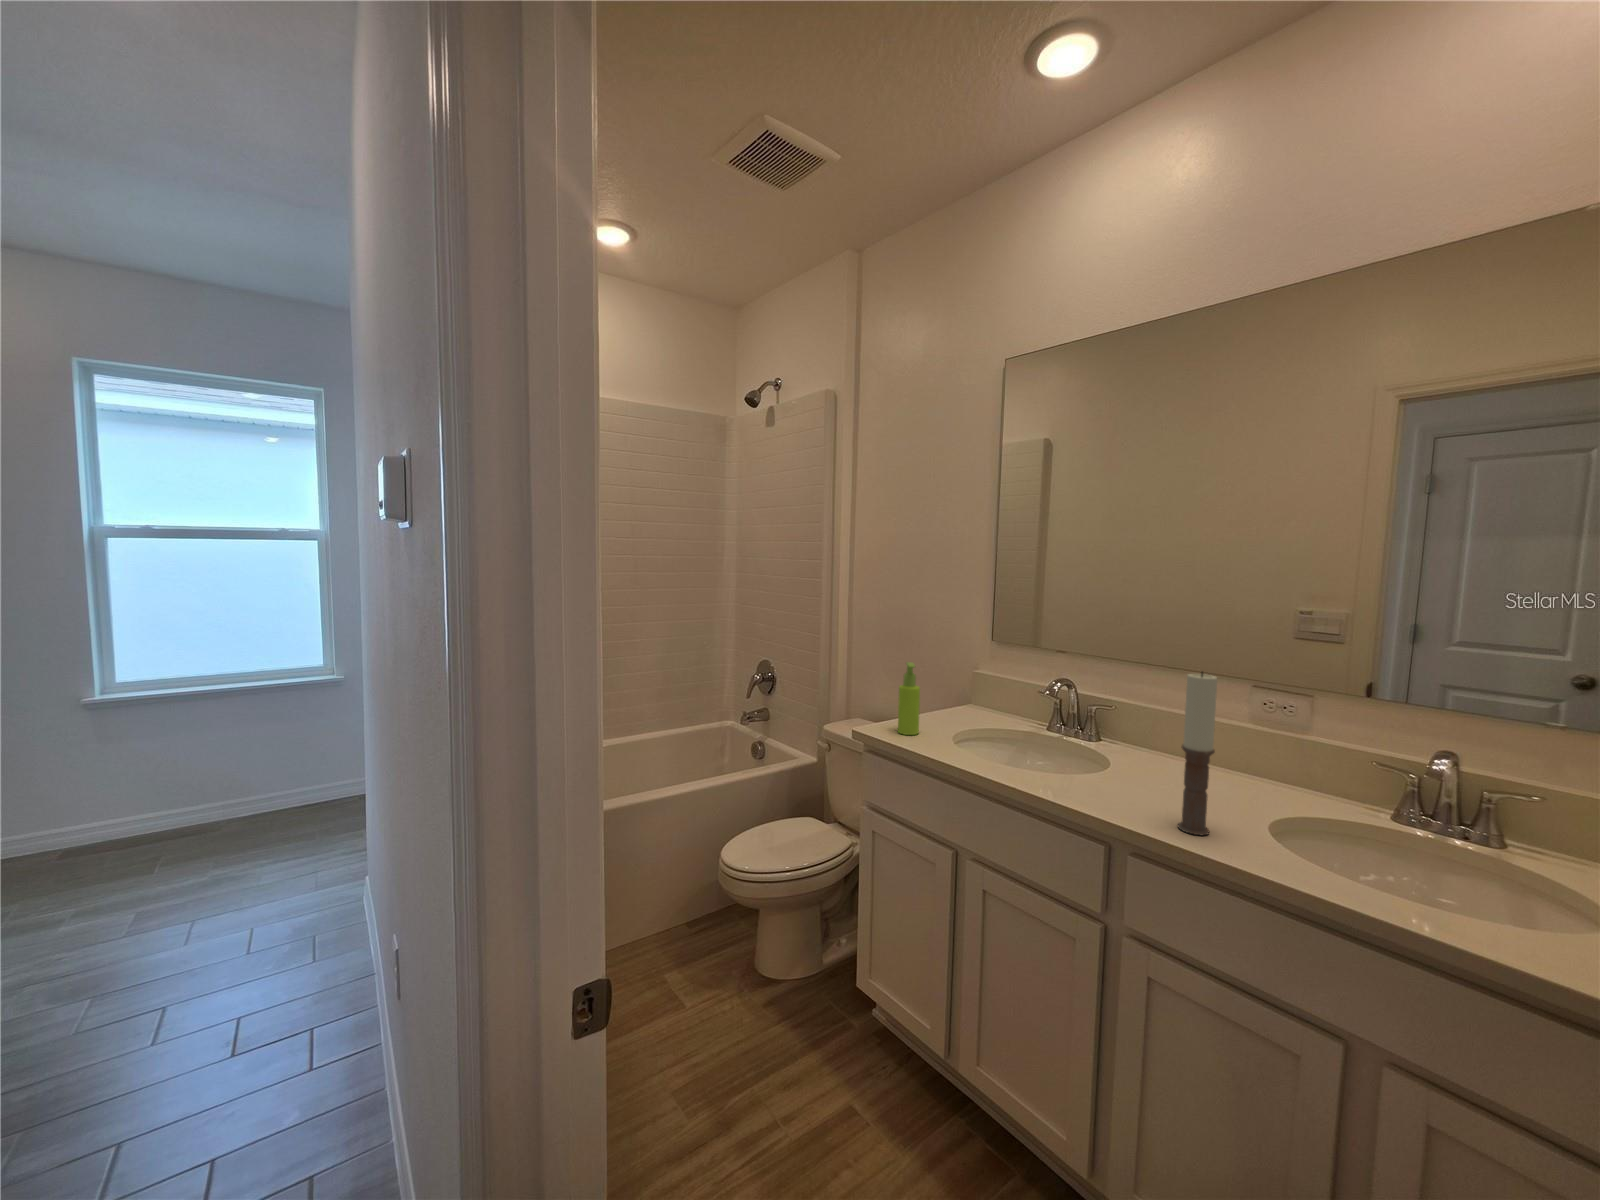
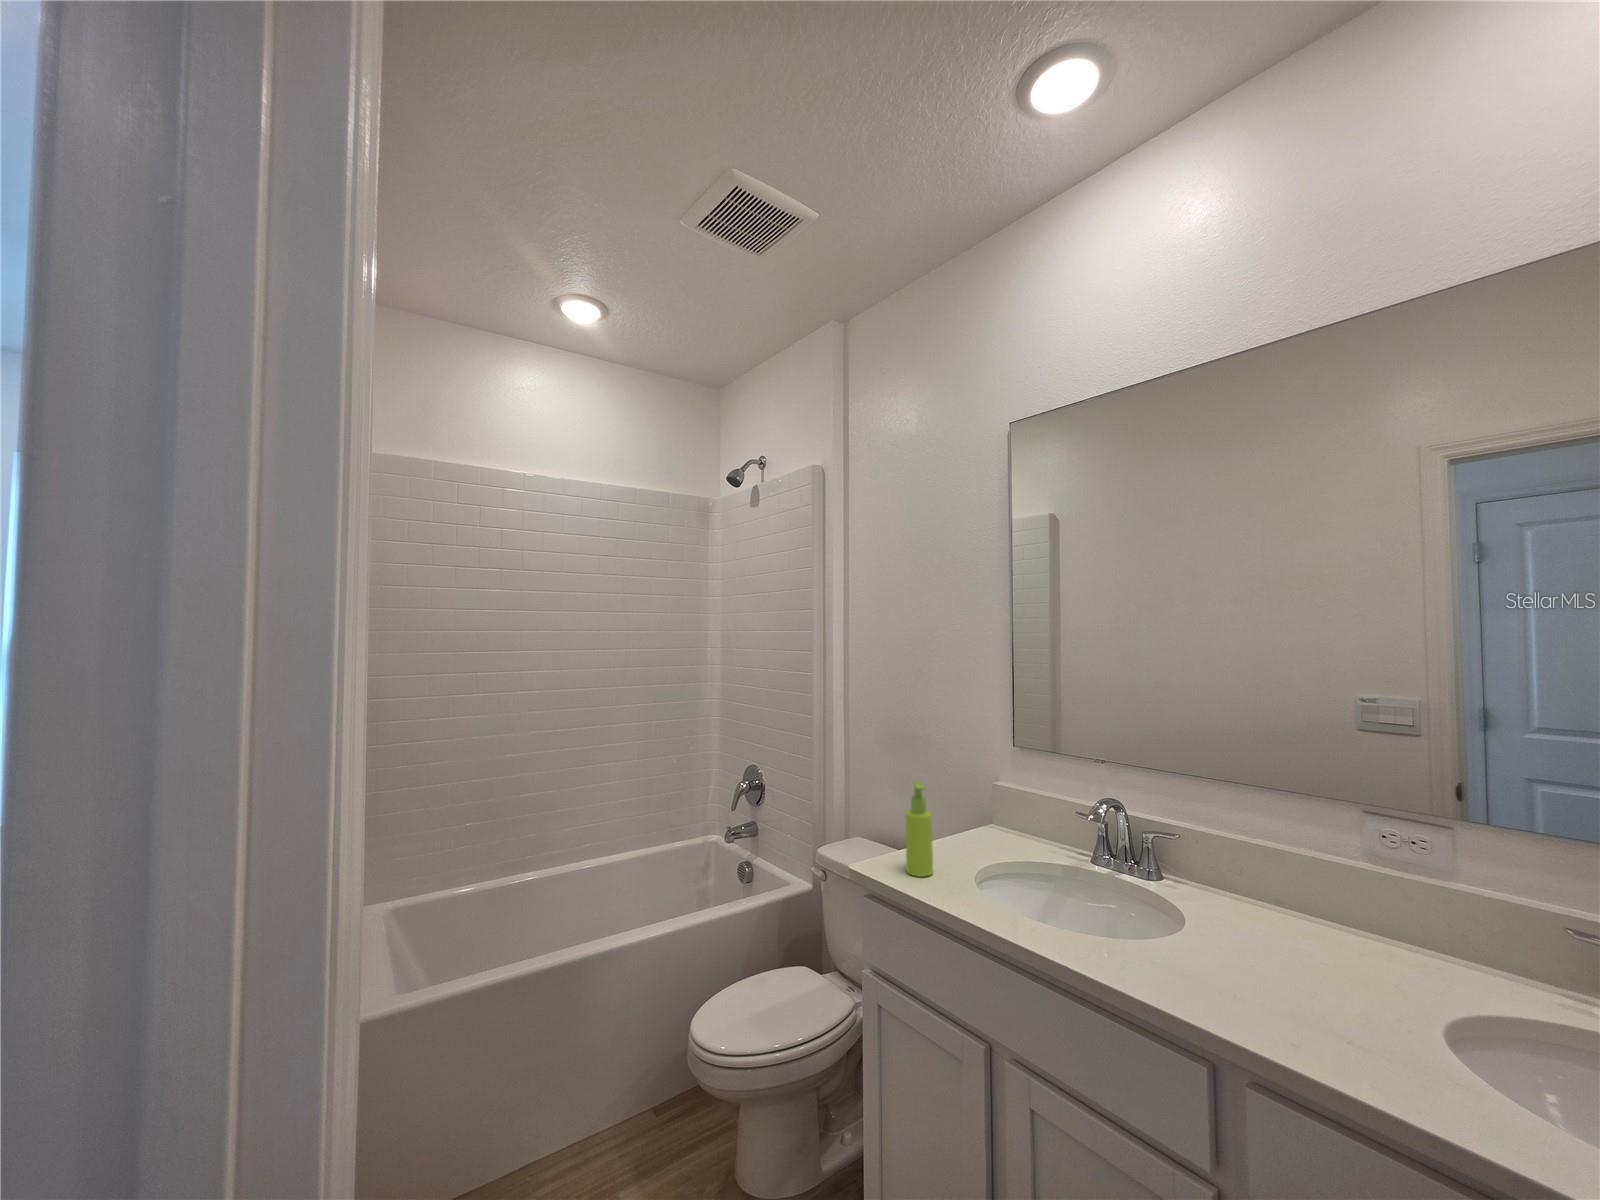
candle: present [1178,672,1217,835] -> none [1300,813,1360,1060]

